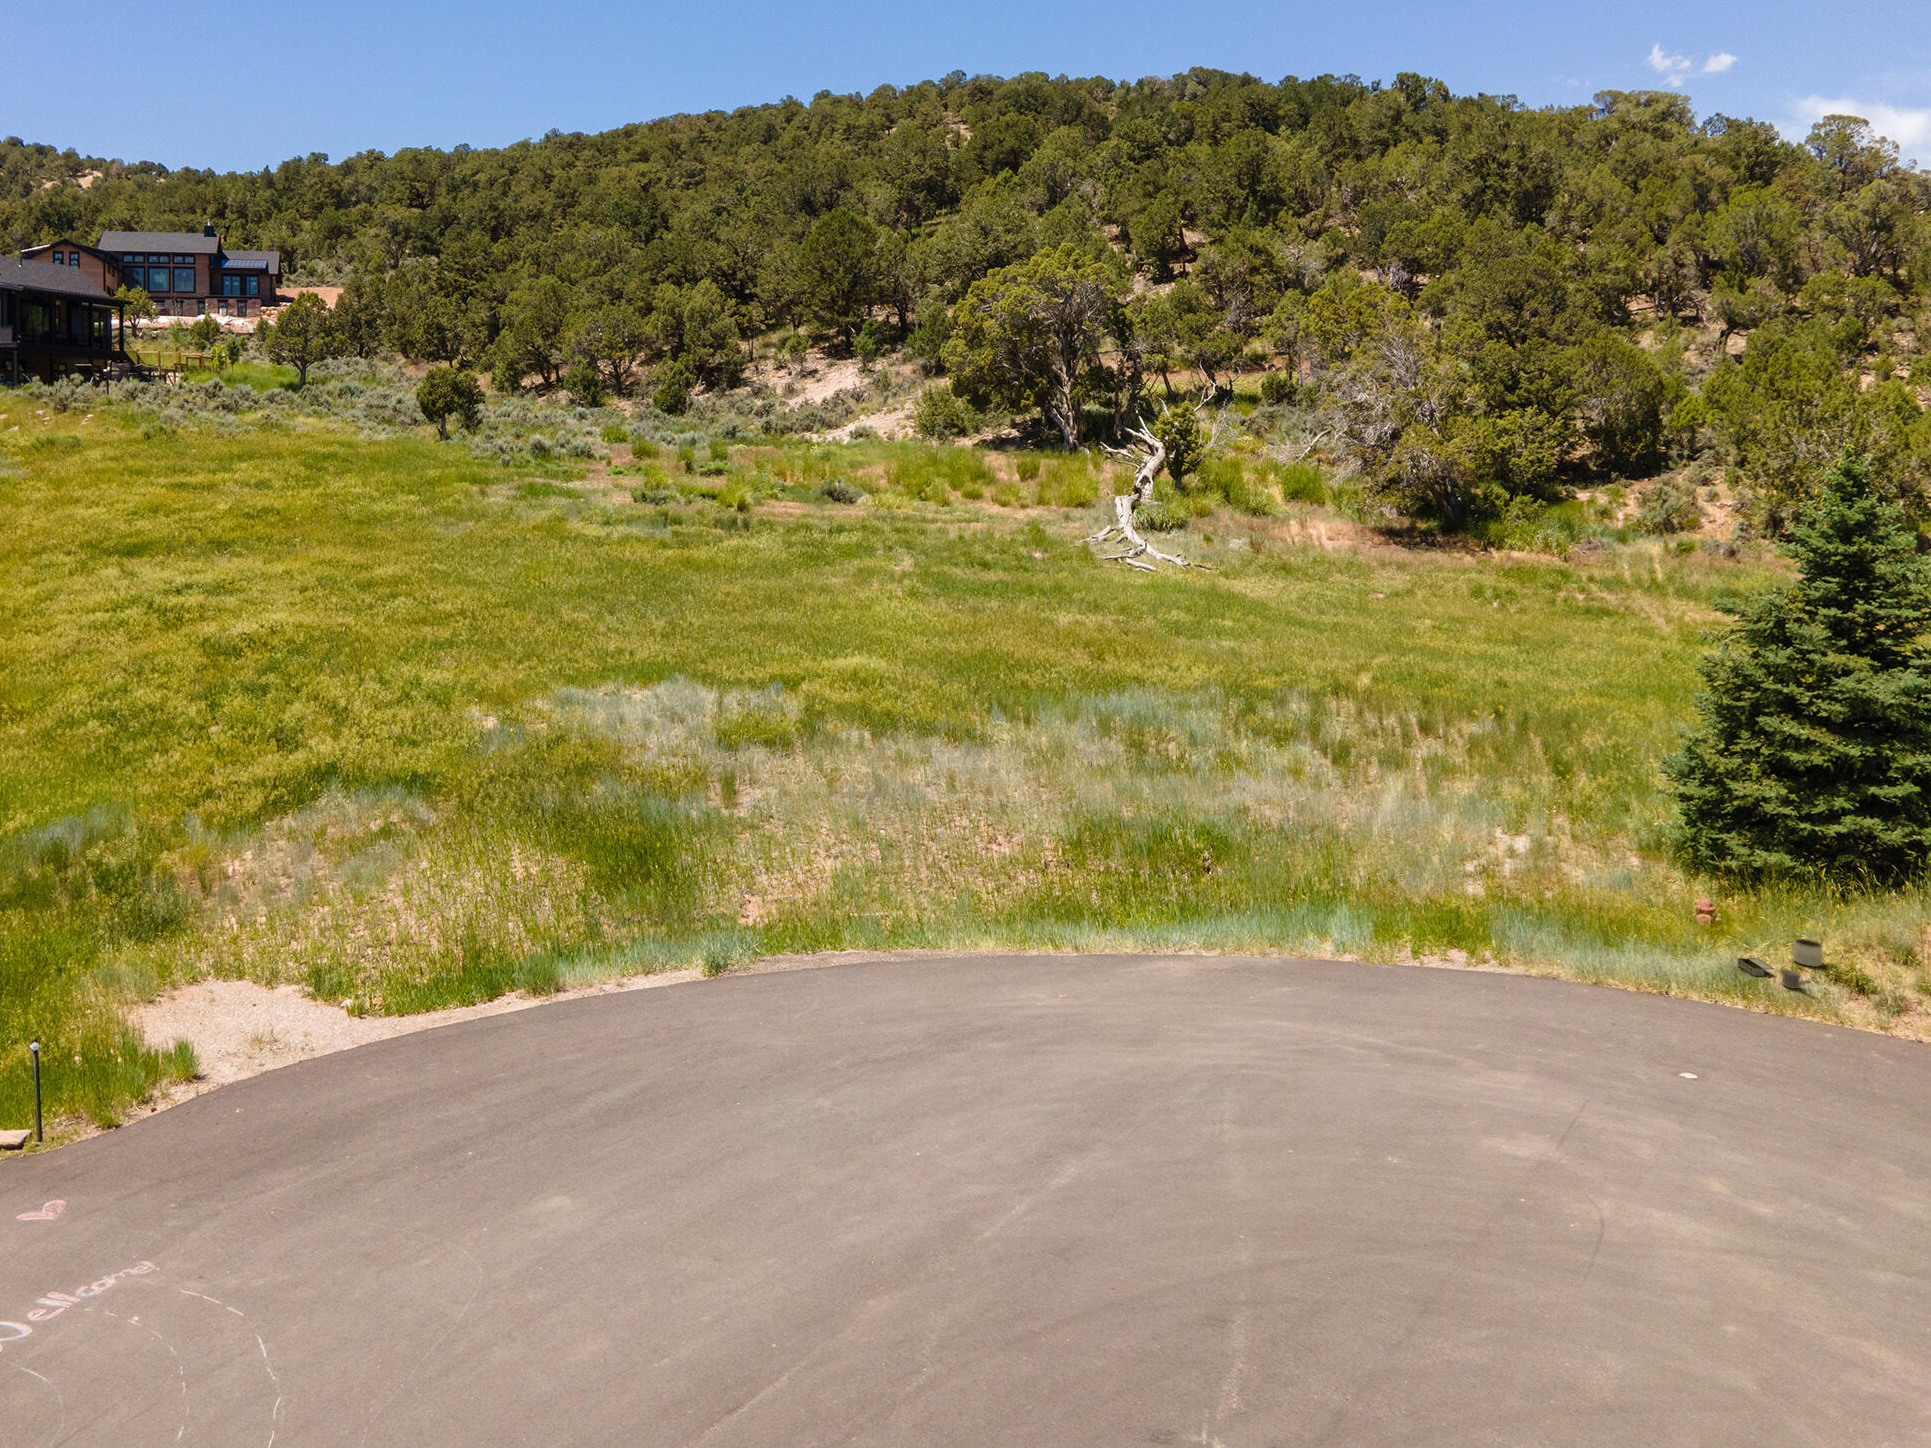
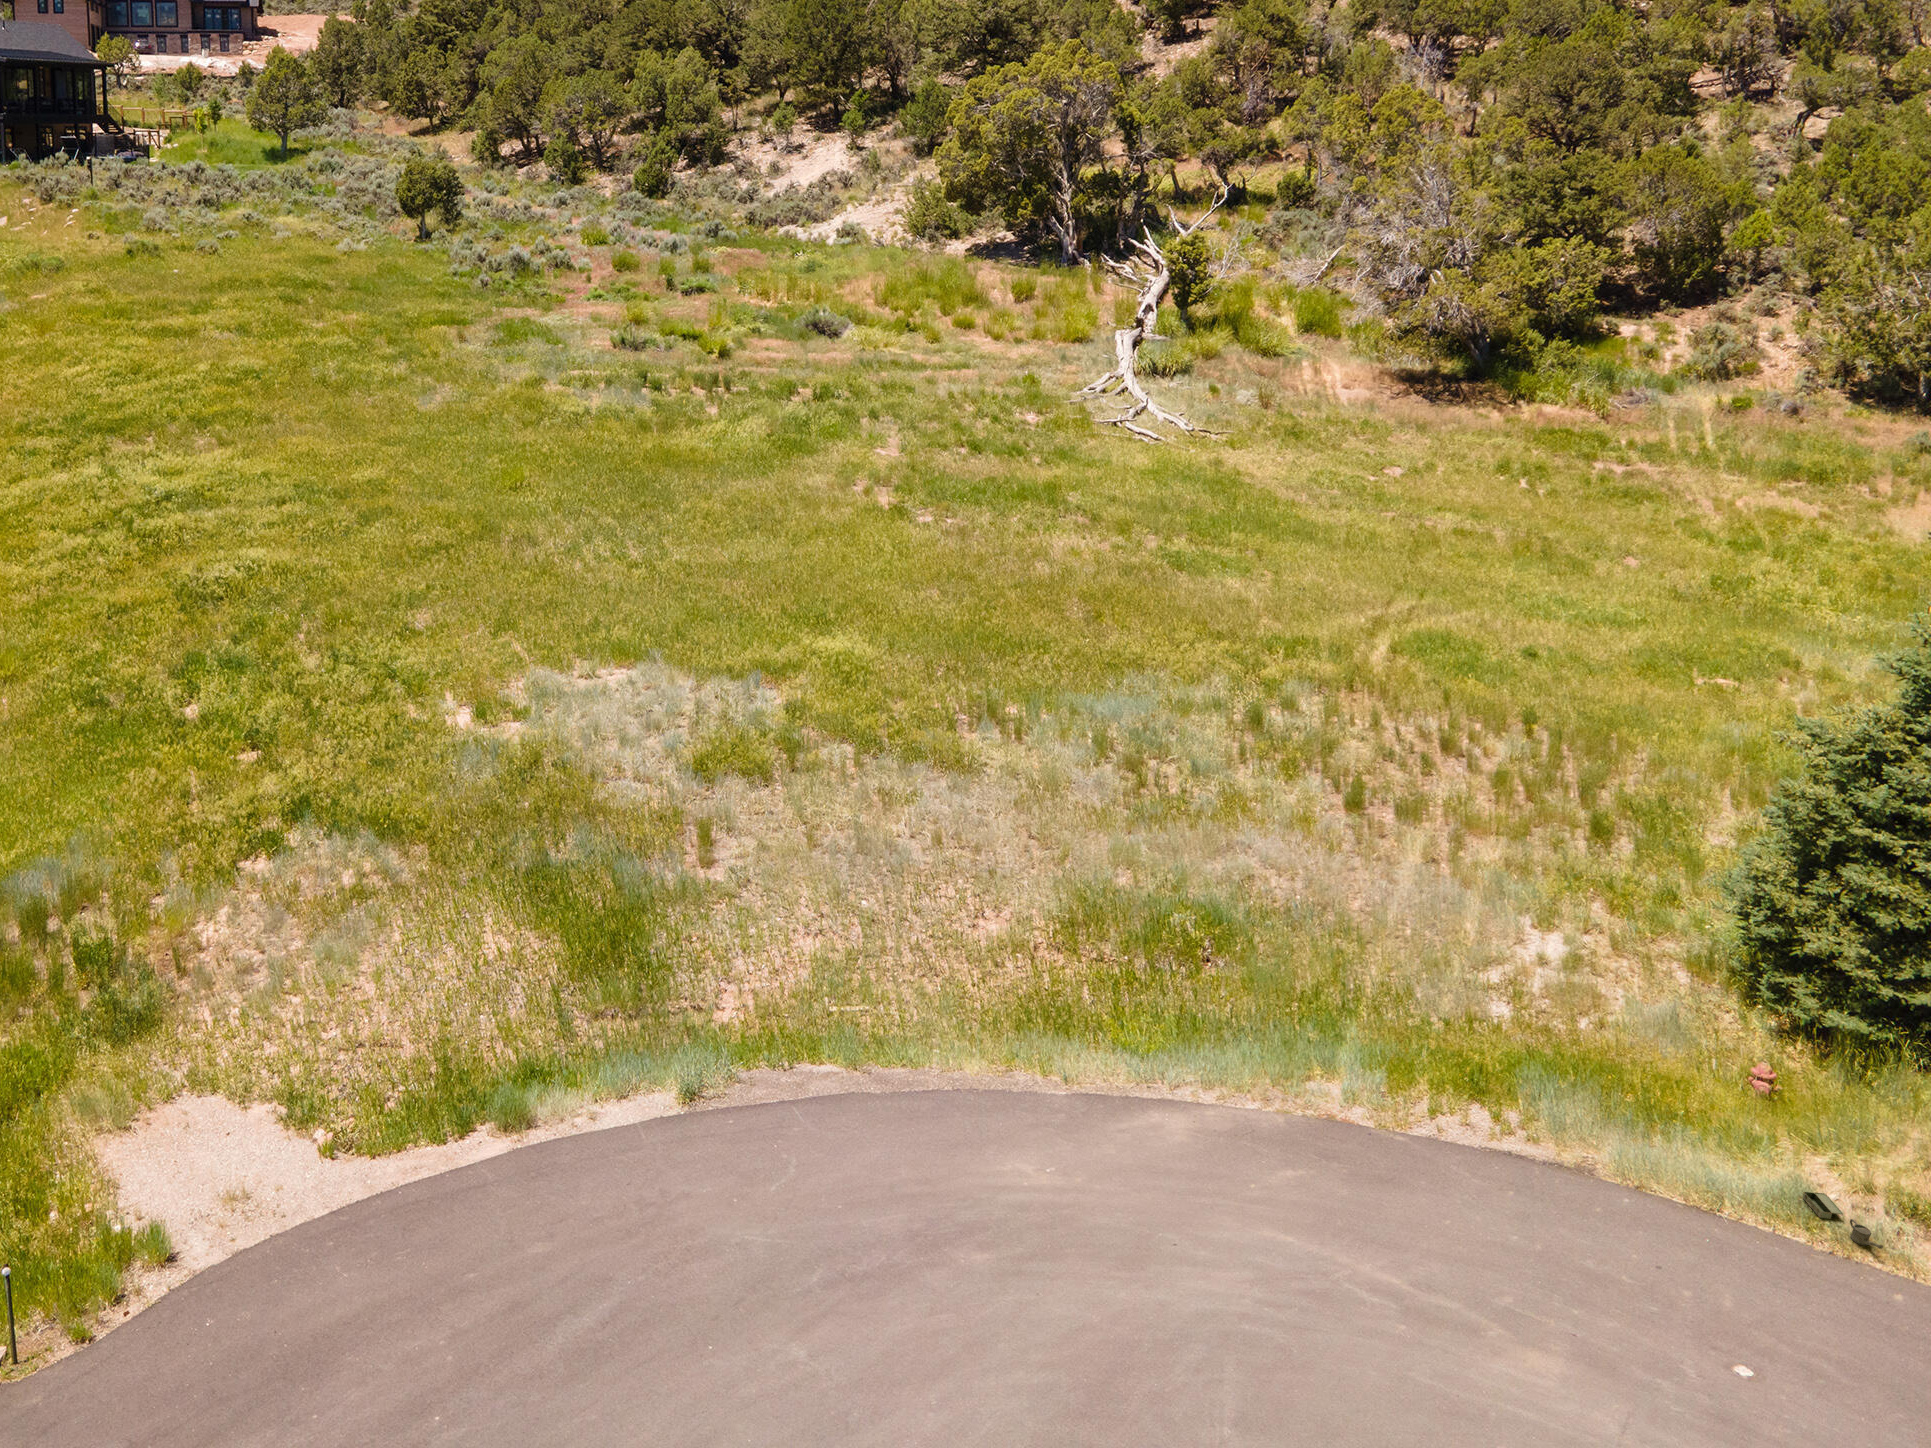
planter: present [1794,939,1822,967] -> none [1862,1175,1896,1208]

